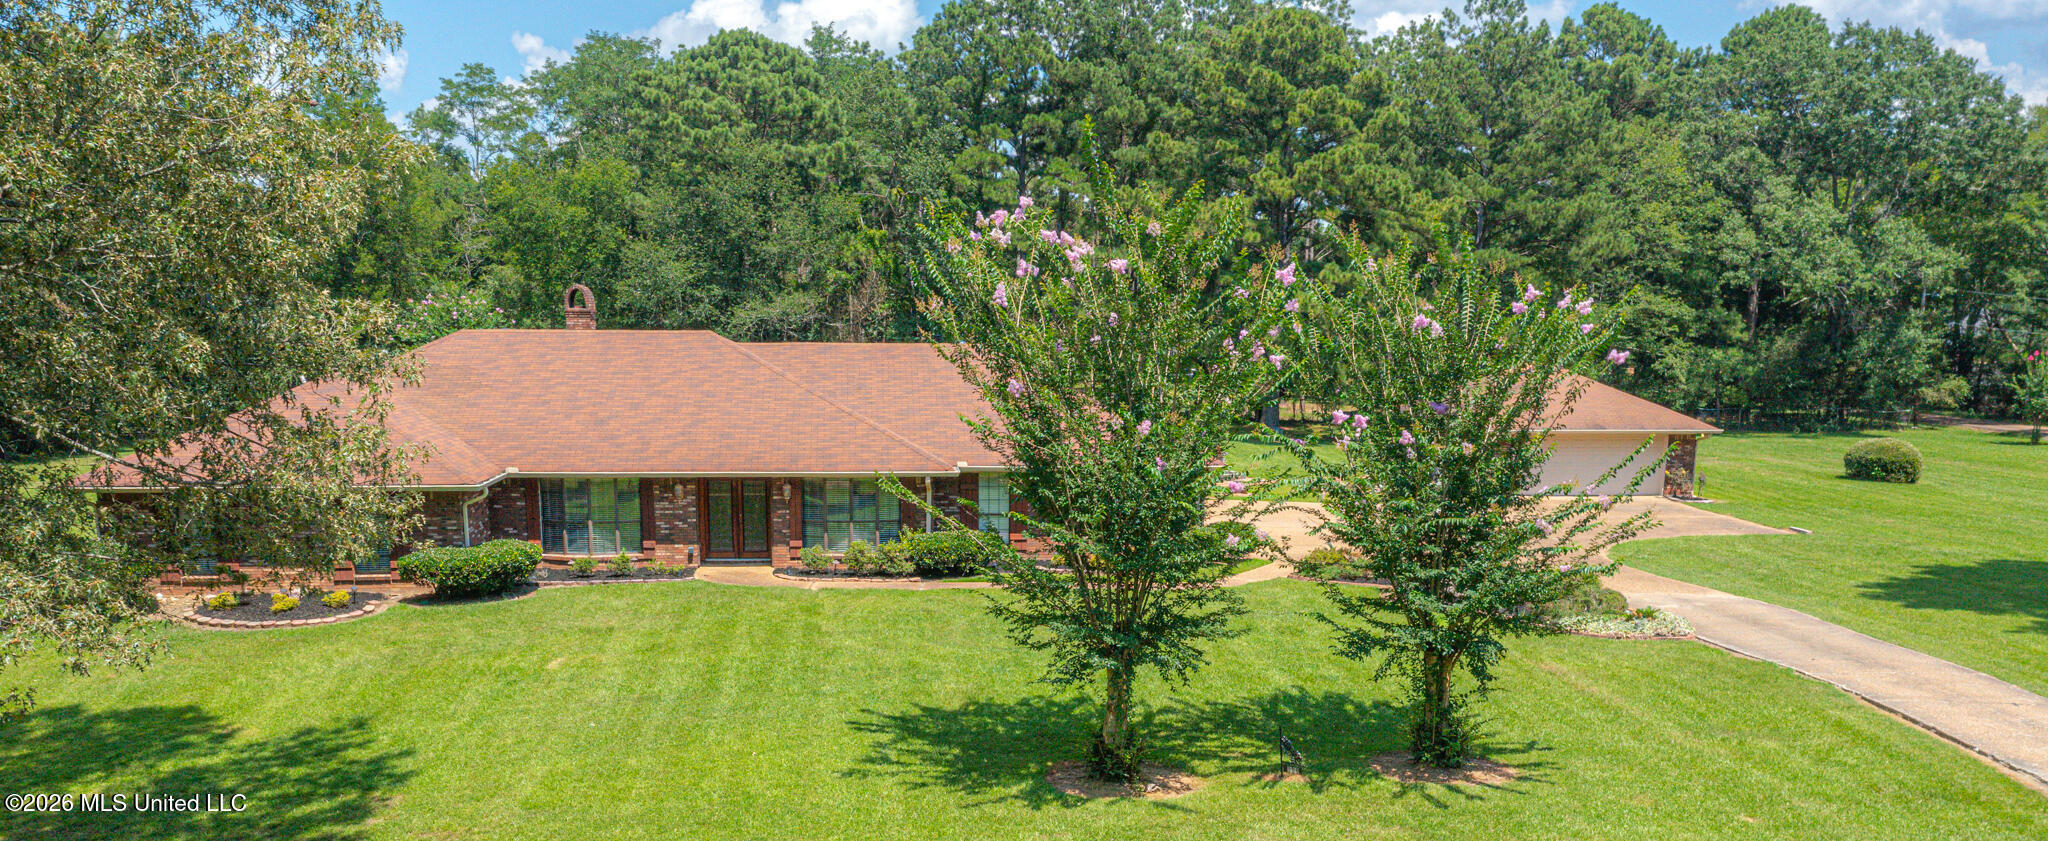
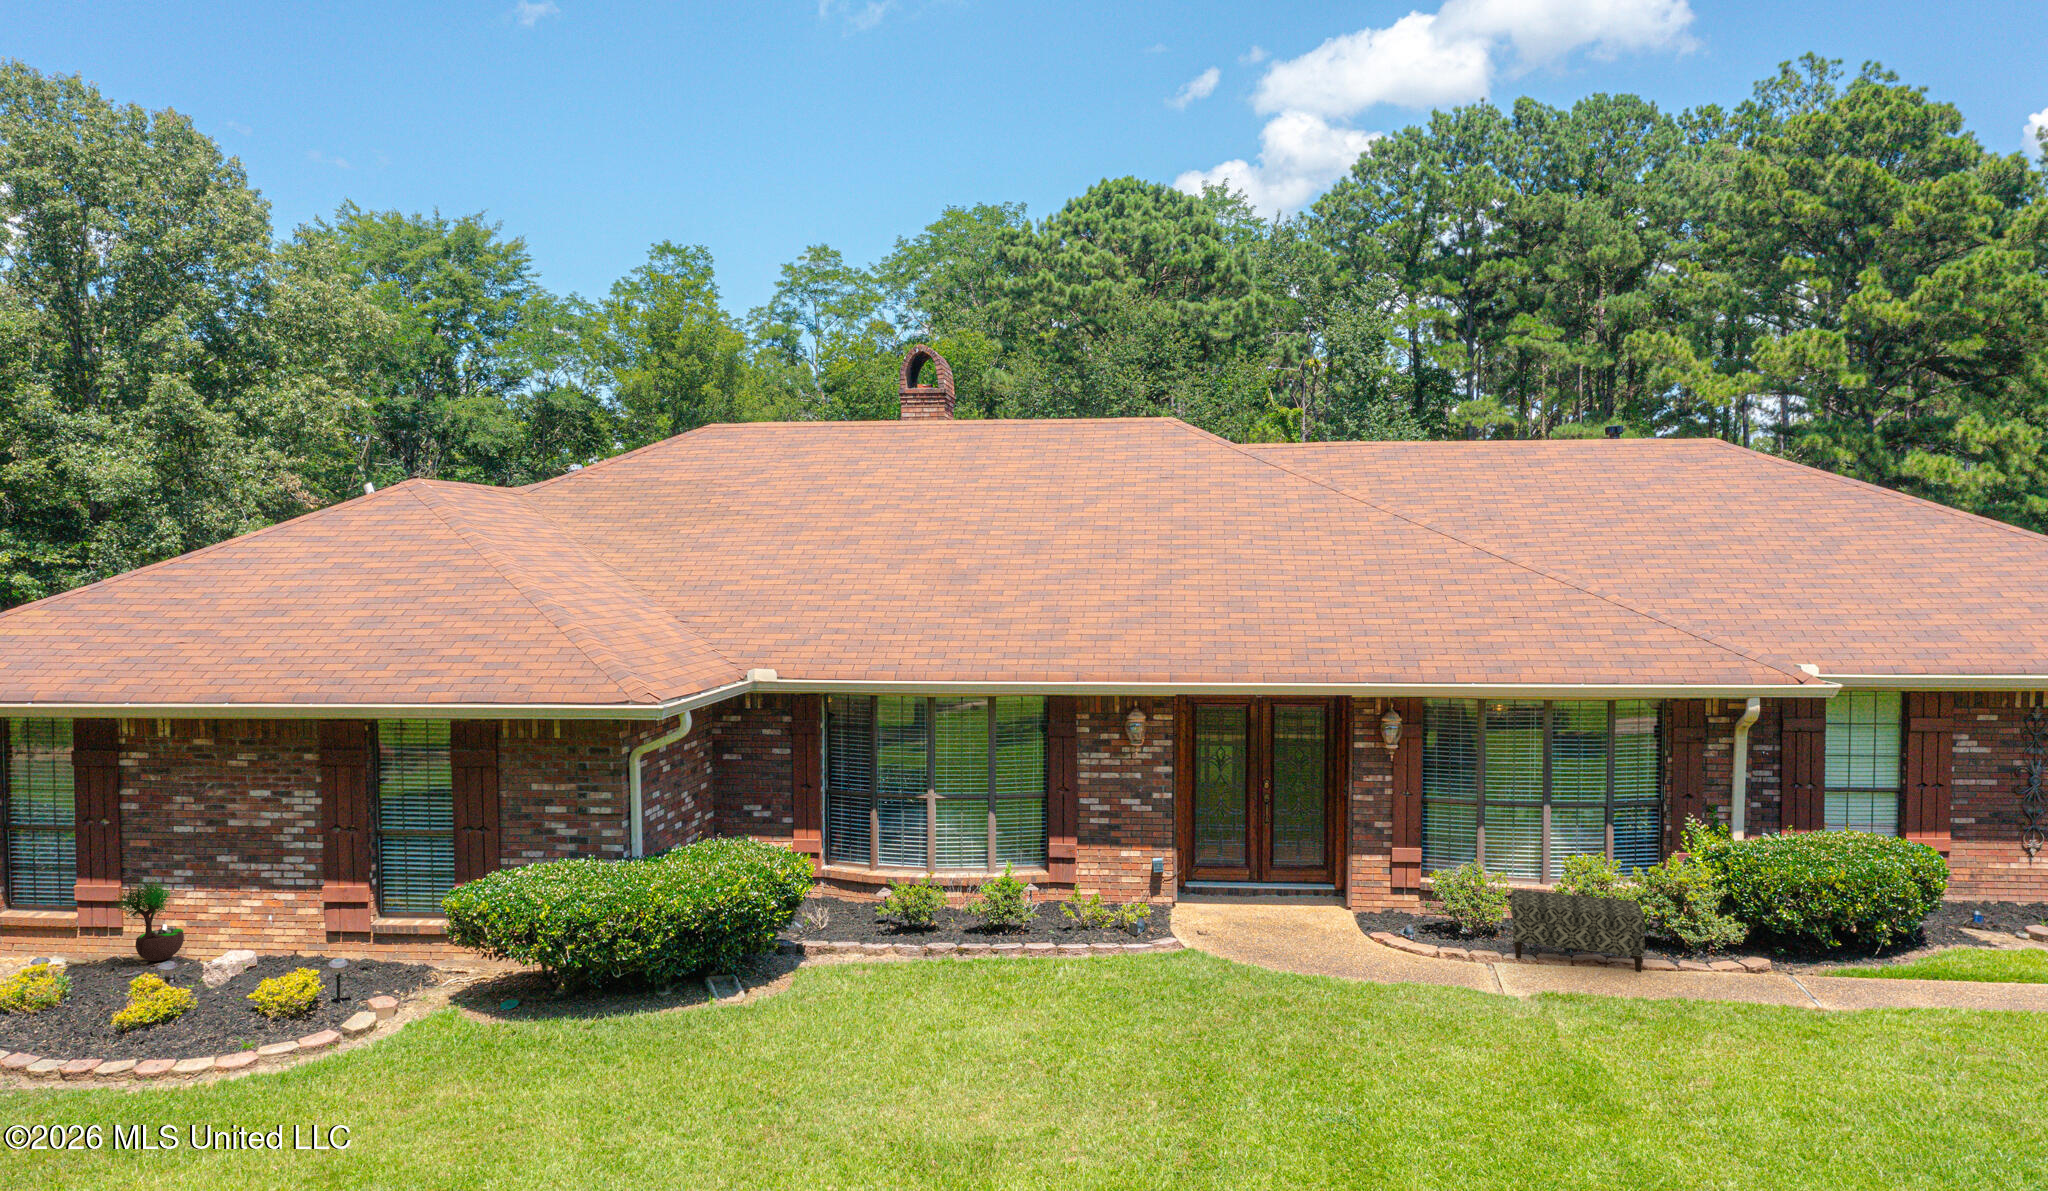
bench: none [819,549,866,574] -> present [1511,890,1645,972]

